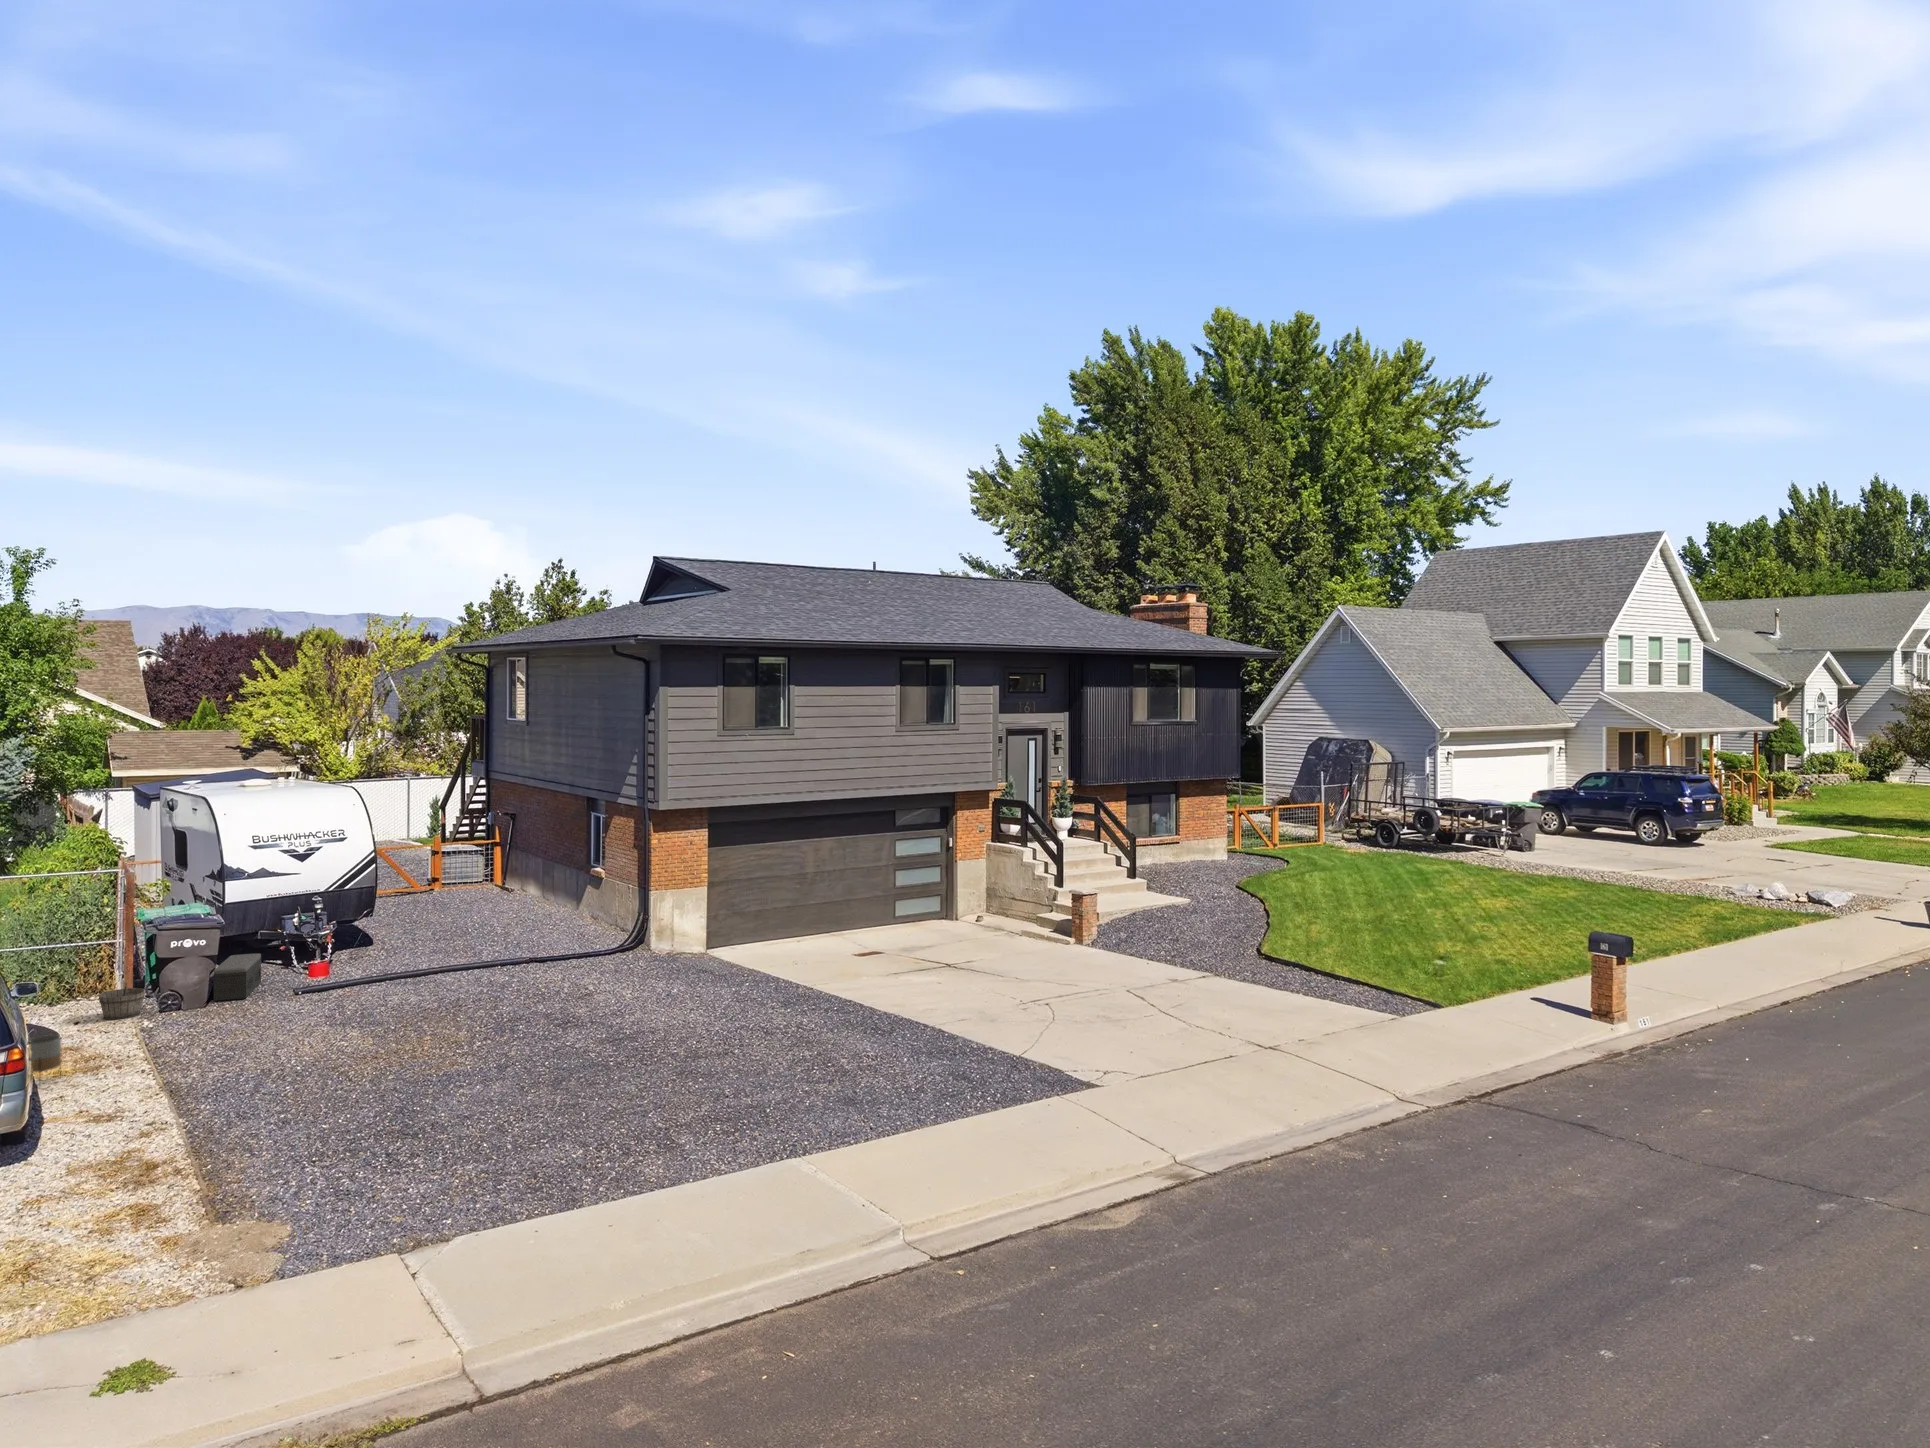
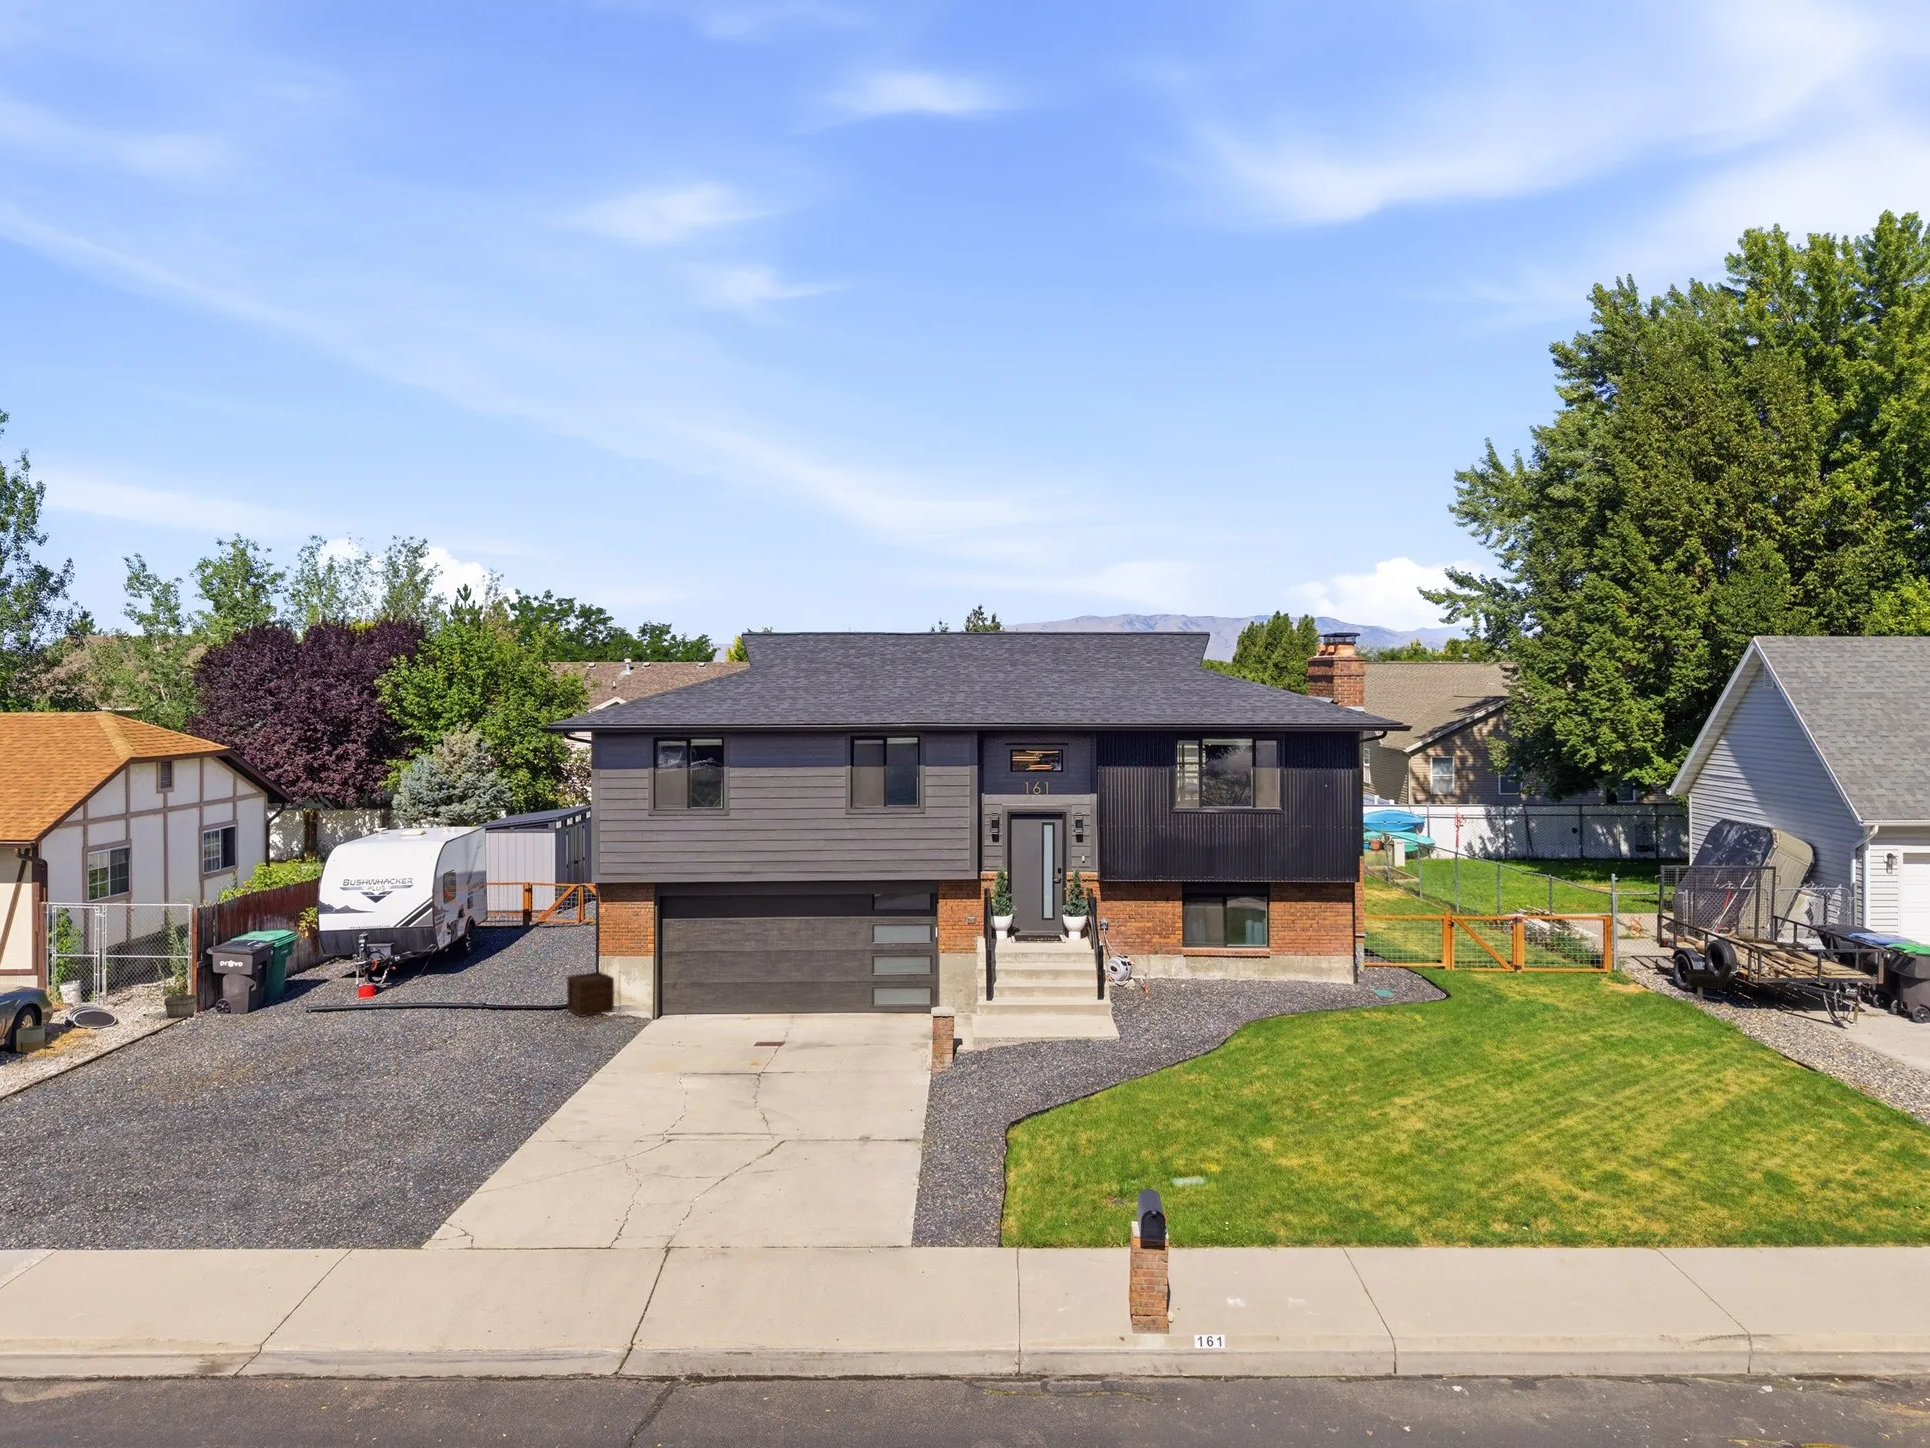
lounge chair: none [1395,822,1429,849] -> present [1680,963,1732,1001]
wooden crate: none [633,906,686,951] -> present [567,972,614,1017]
storage bench: present [214,954,261,1001] -> none [242,977,300,1014]

